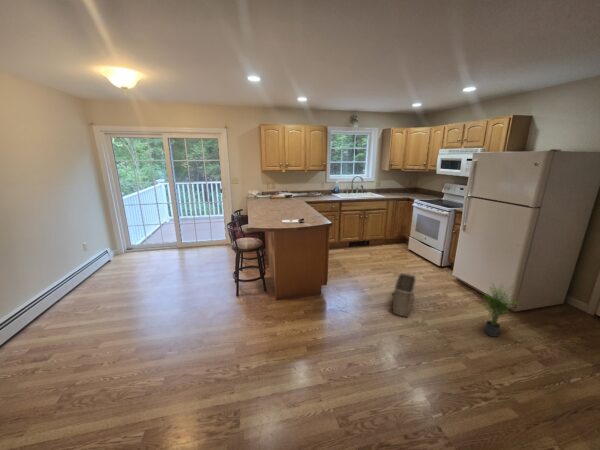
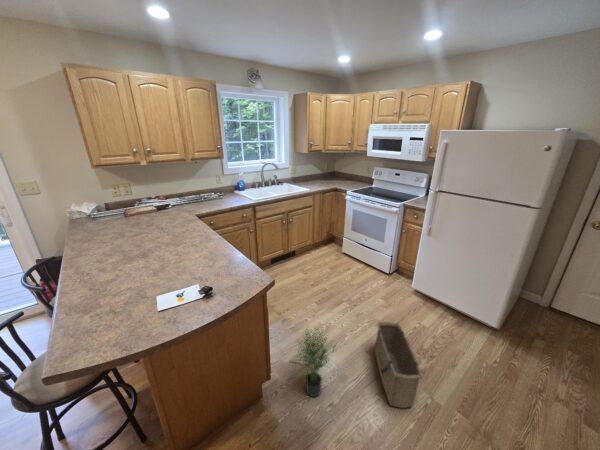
potted plant: present [483,285,515,337] -> present [290,329,335,397]

